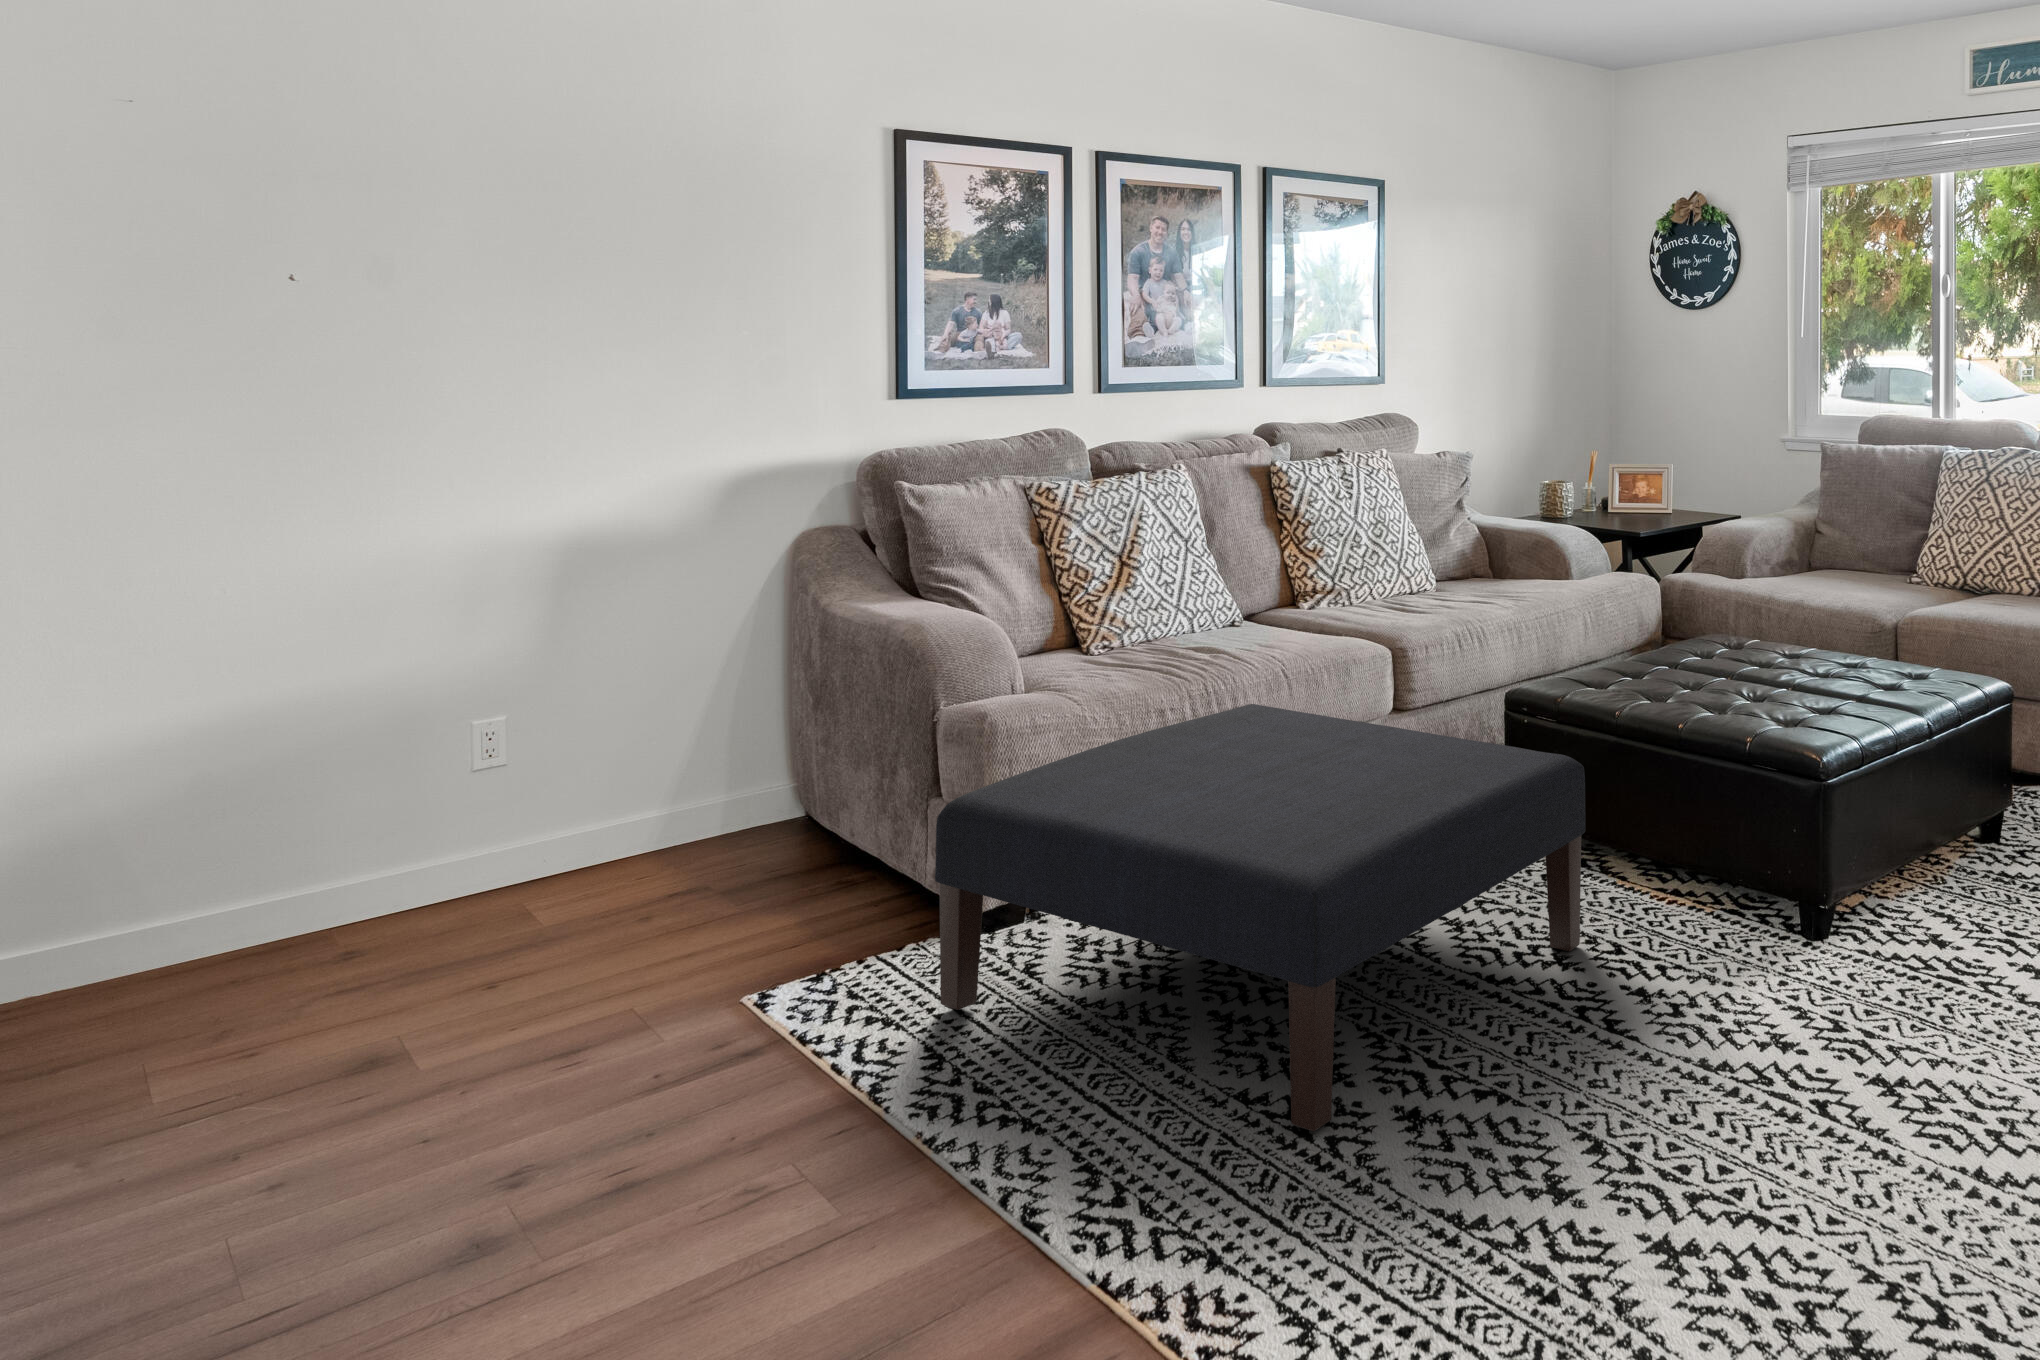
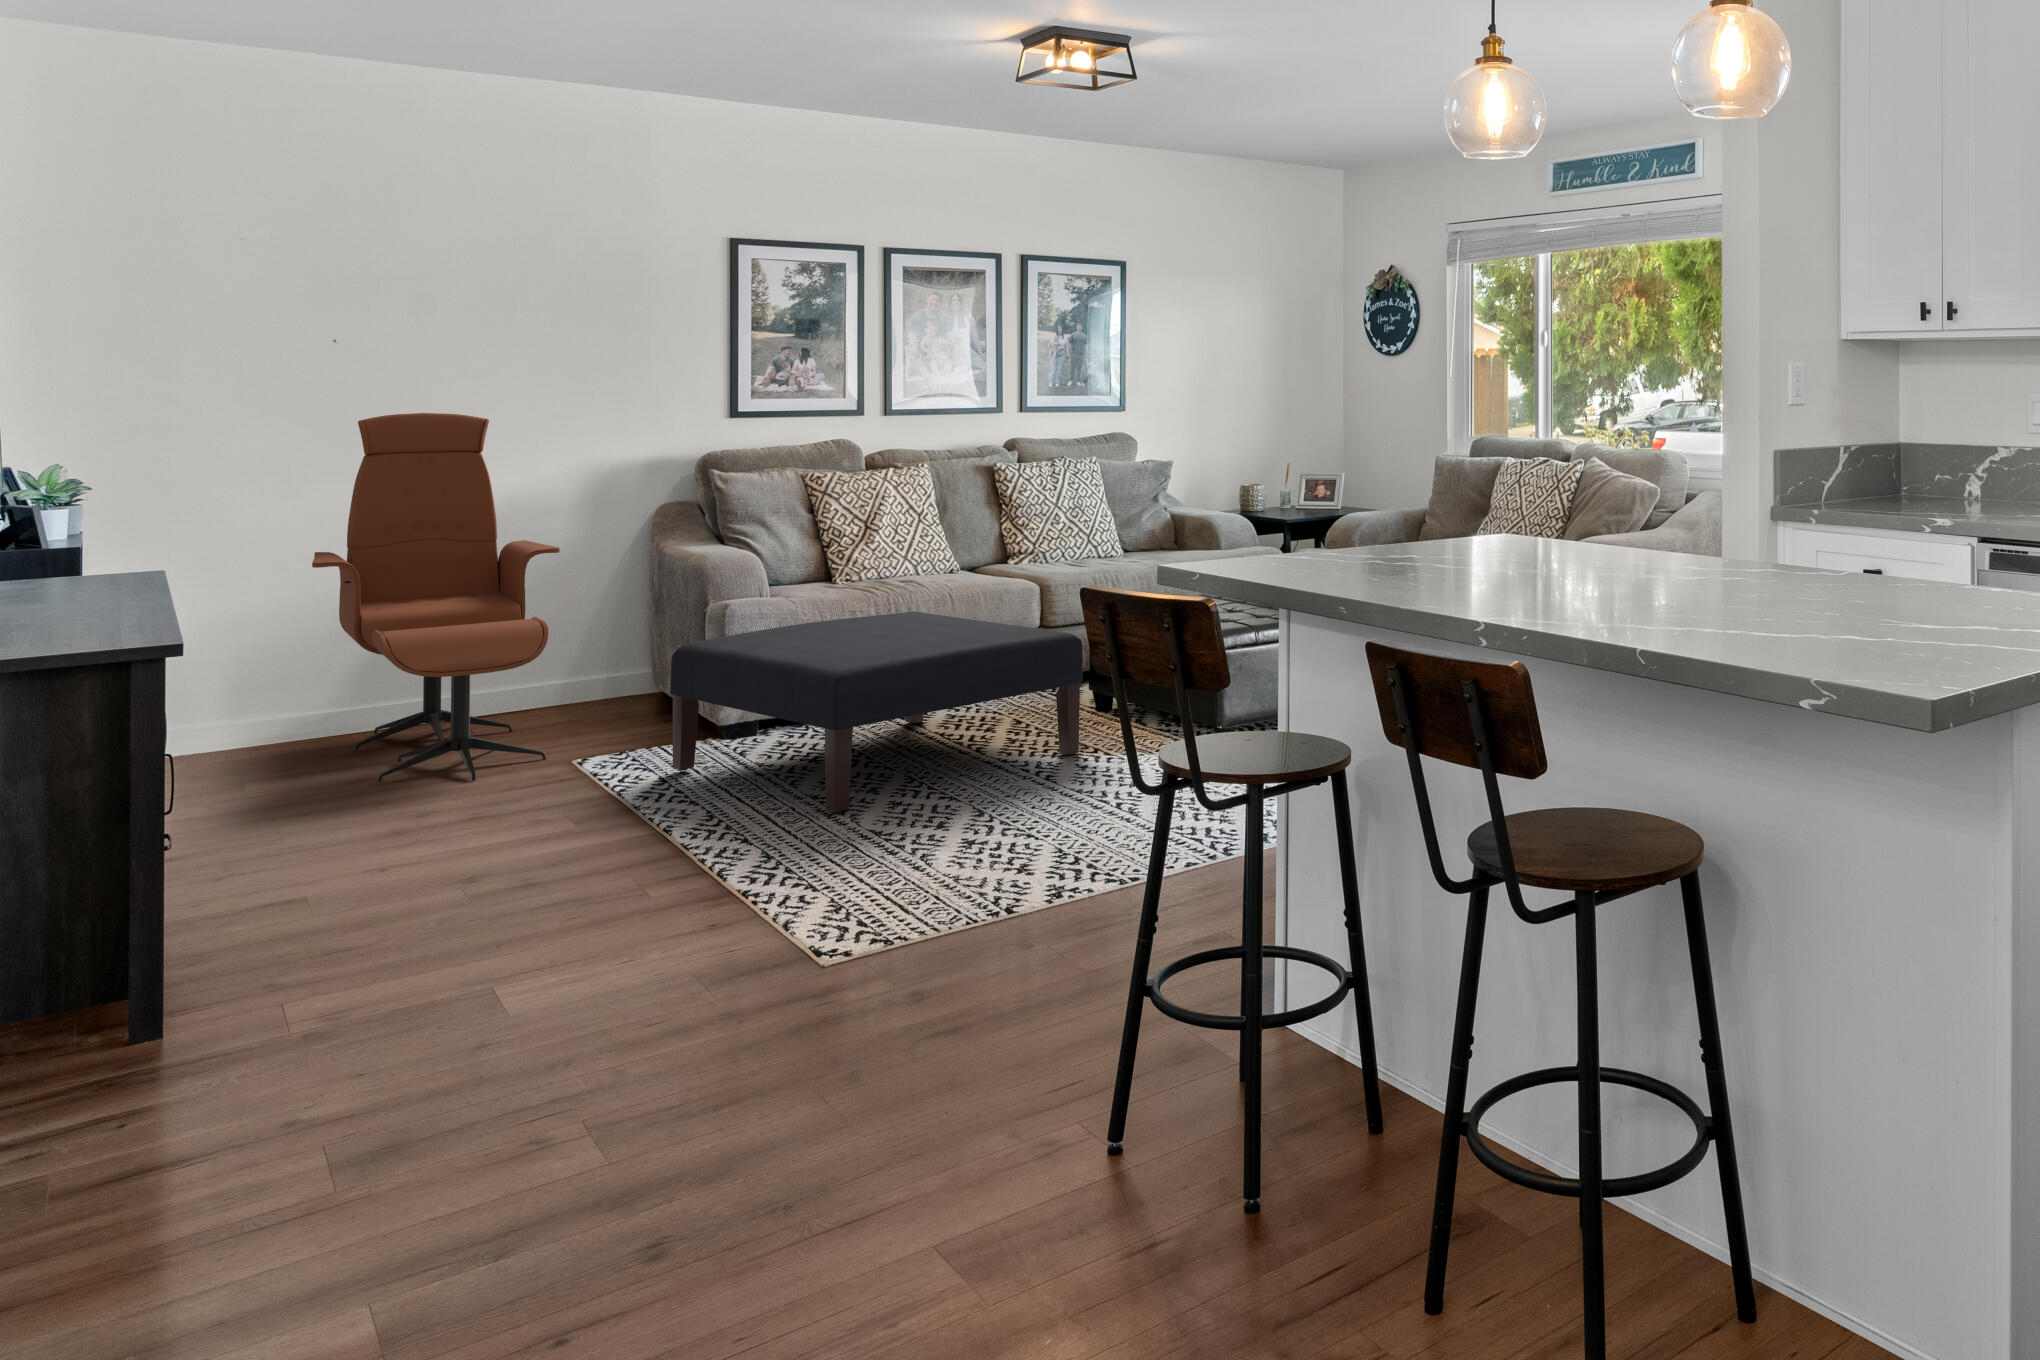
lounge chair: none [284,398,708,1055] -> present [312,413,560,782]

